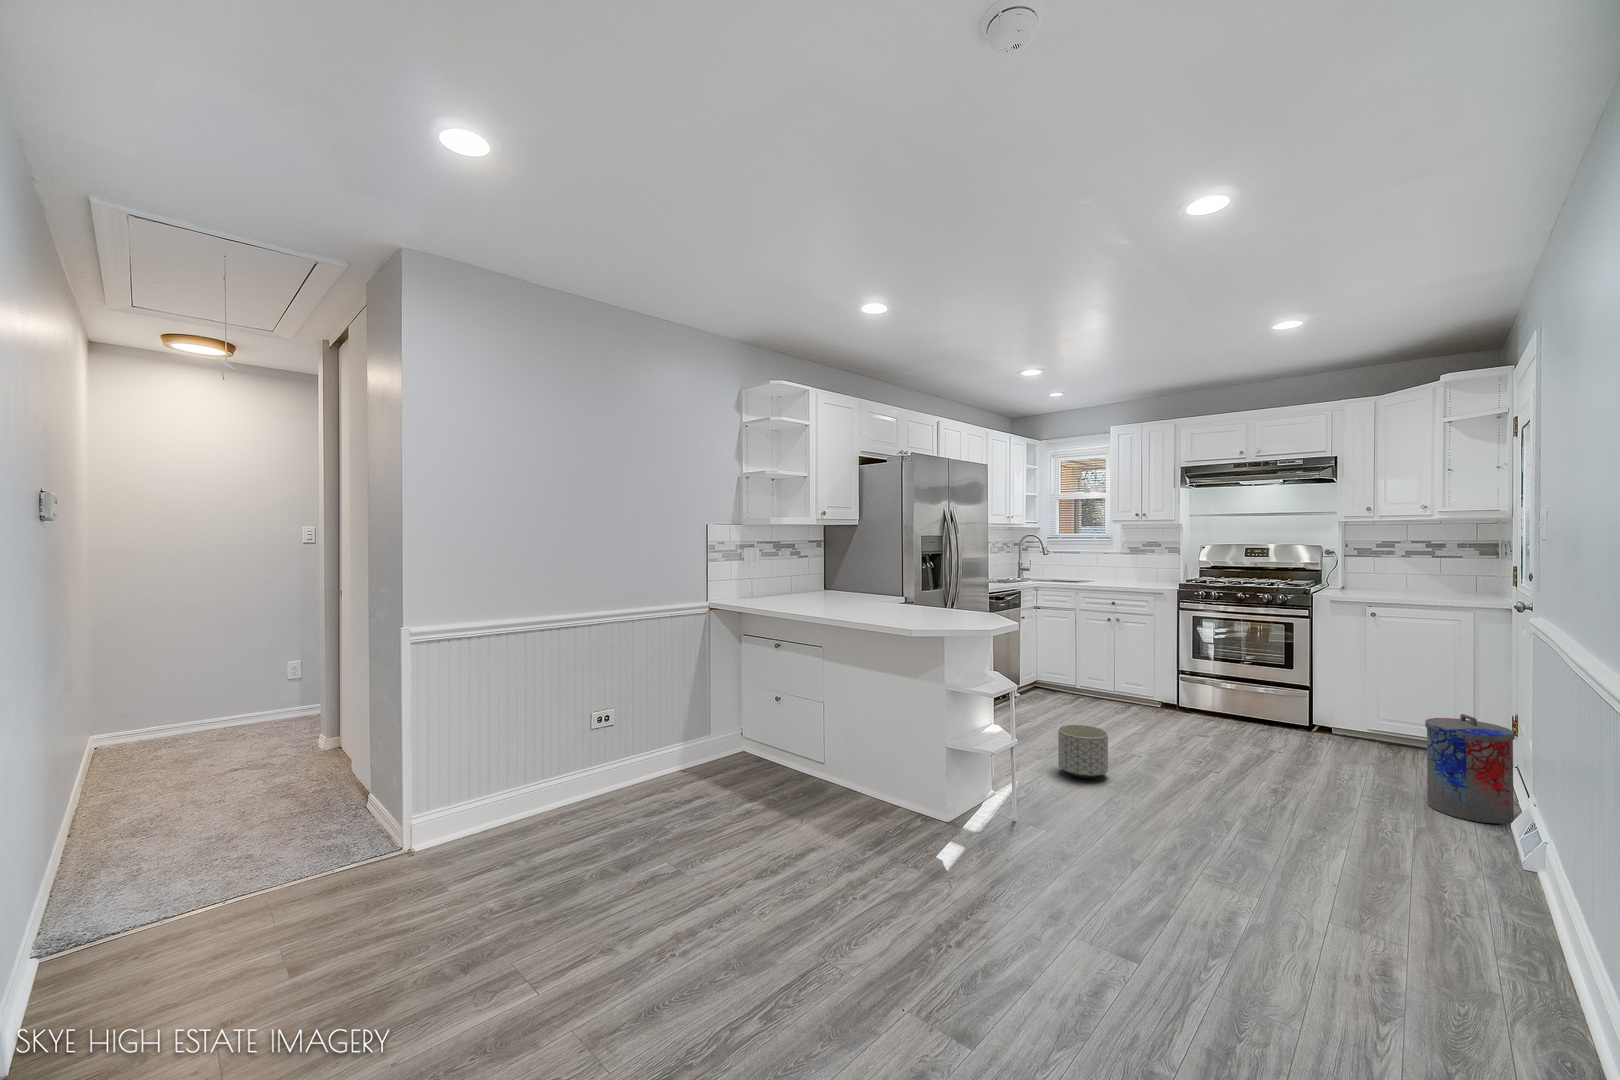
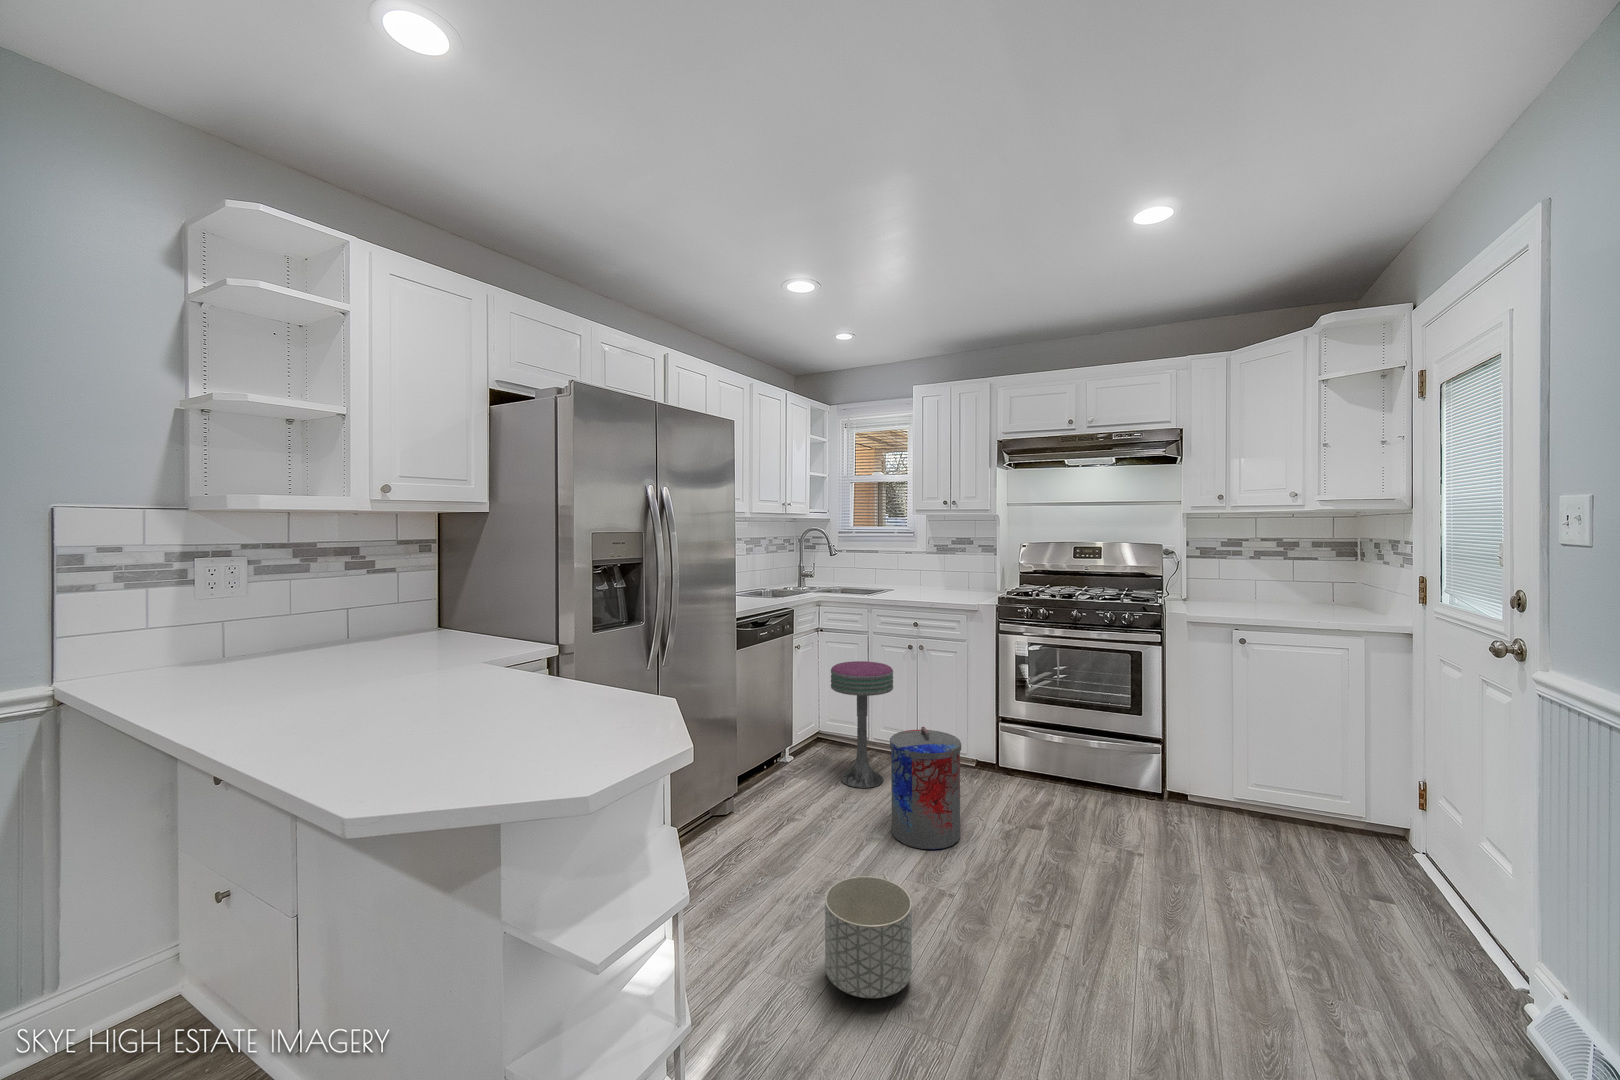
bar stool: none [1051,627,1097,711] -> present [831,661,893,788]
trash can: present [1425,714,1515,824] -> present [890,727,961,849]

